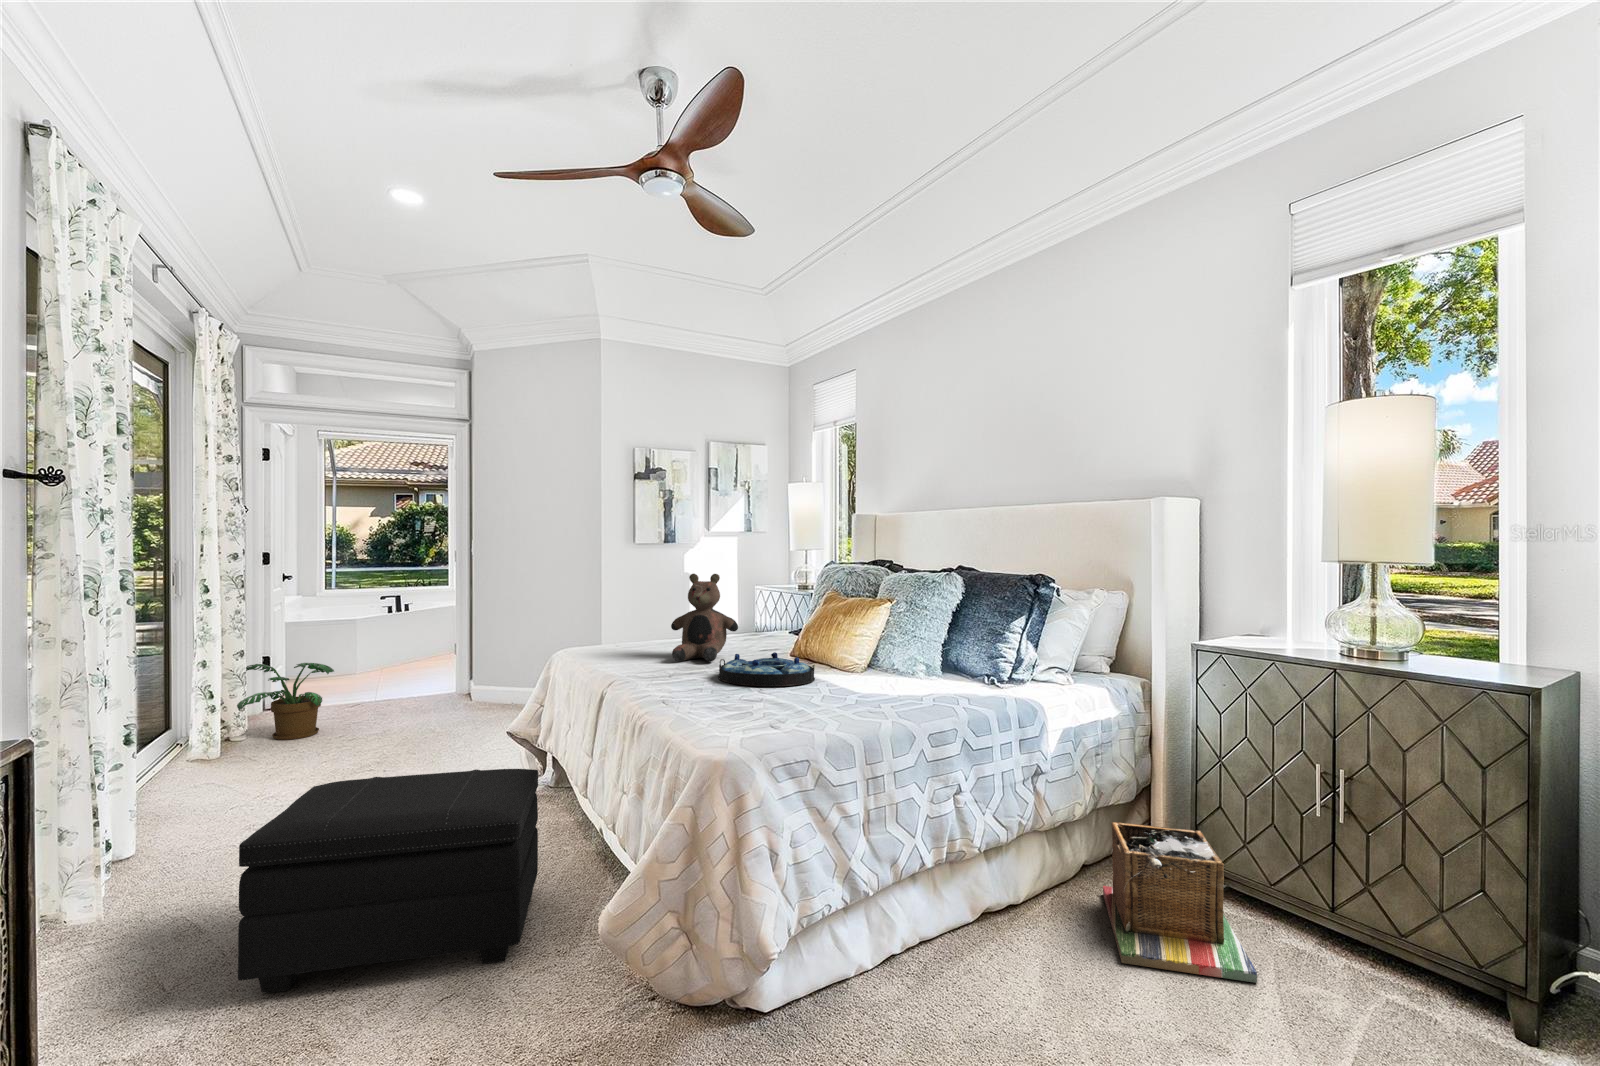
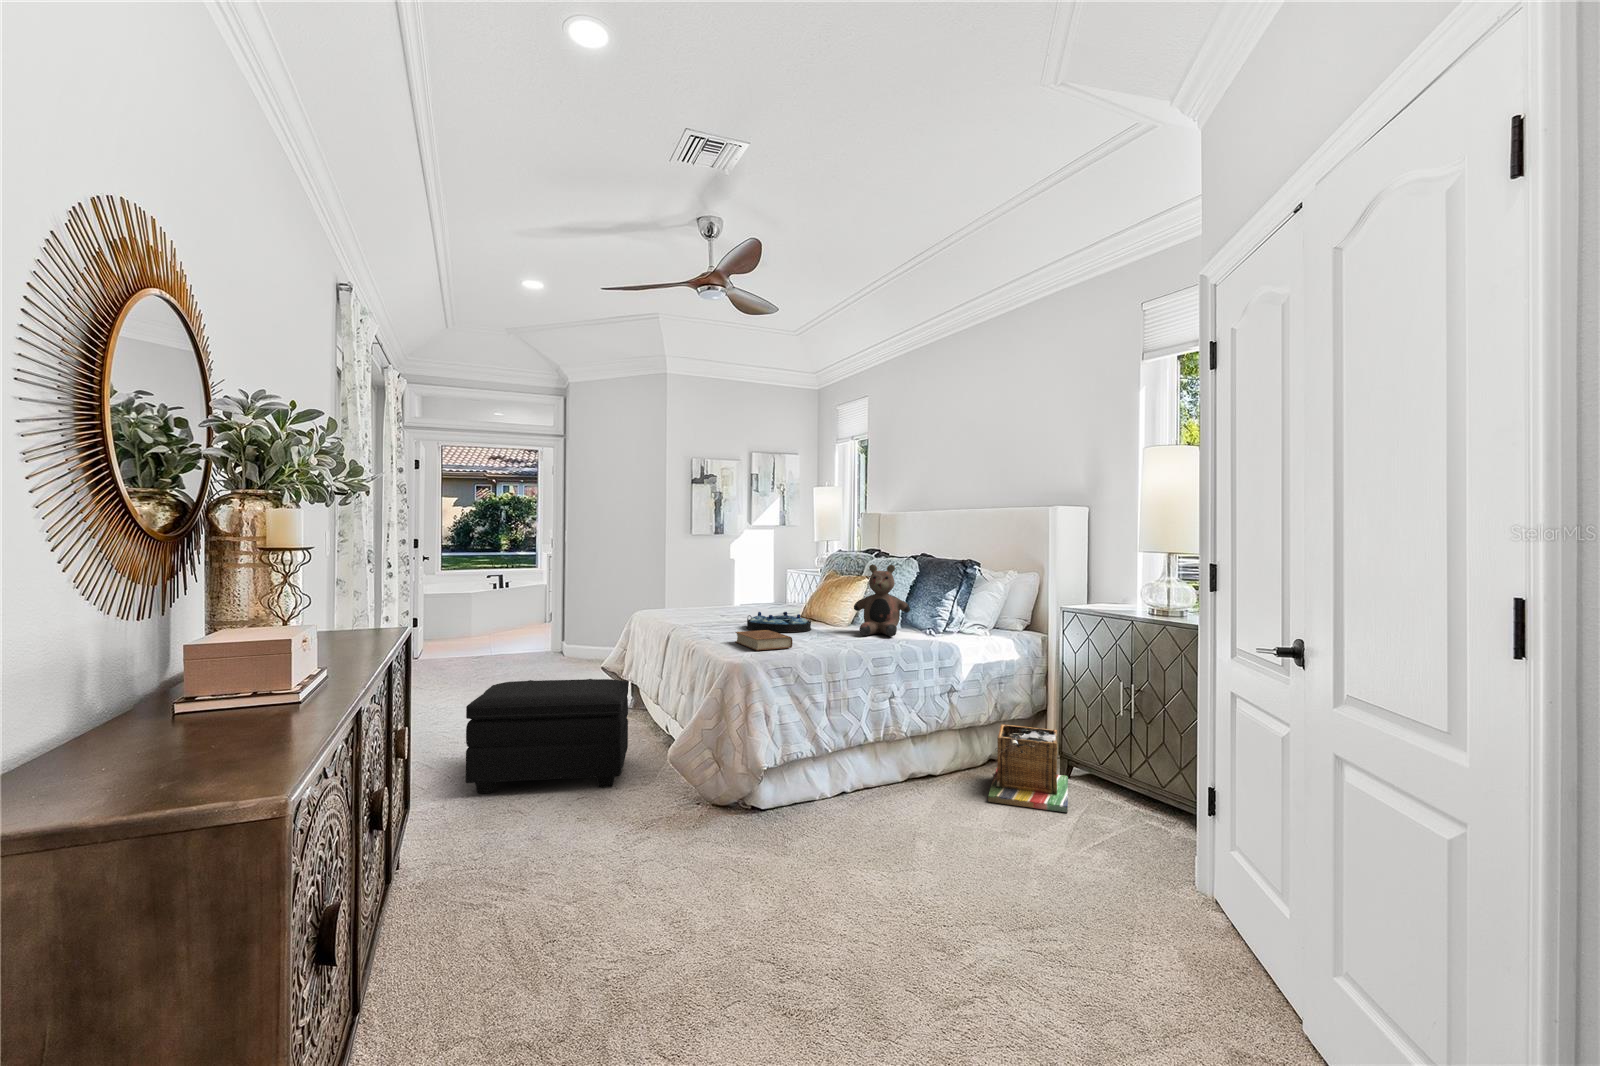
teddy bear: present [671,574,738,662] -> present [854,564,910,636]
potted plant: present [237,663,334,740] -> none [404,621,472,677]
book: none [706,687,801,729] -> present [735,630,792,650]

